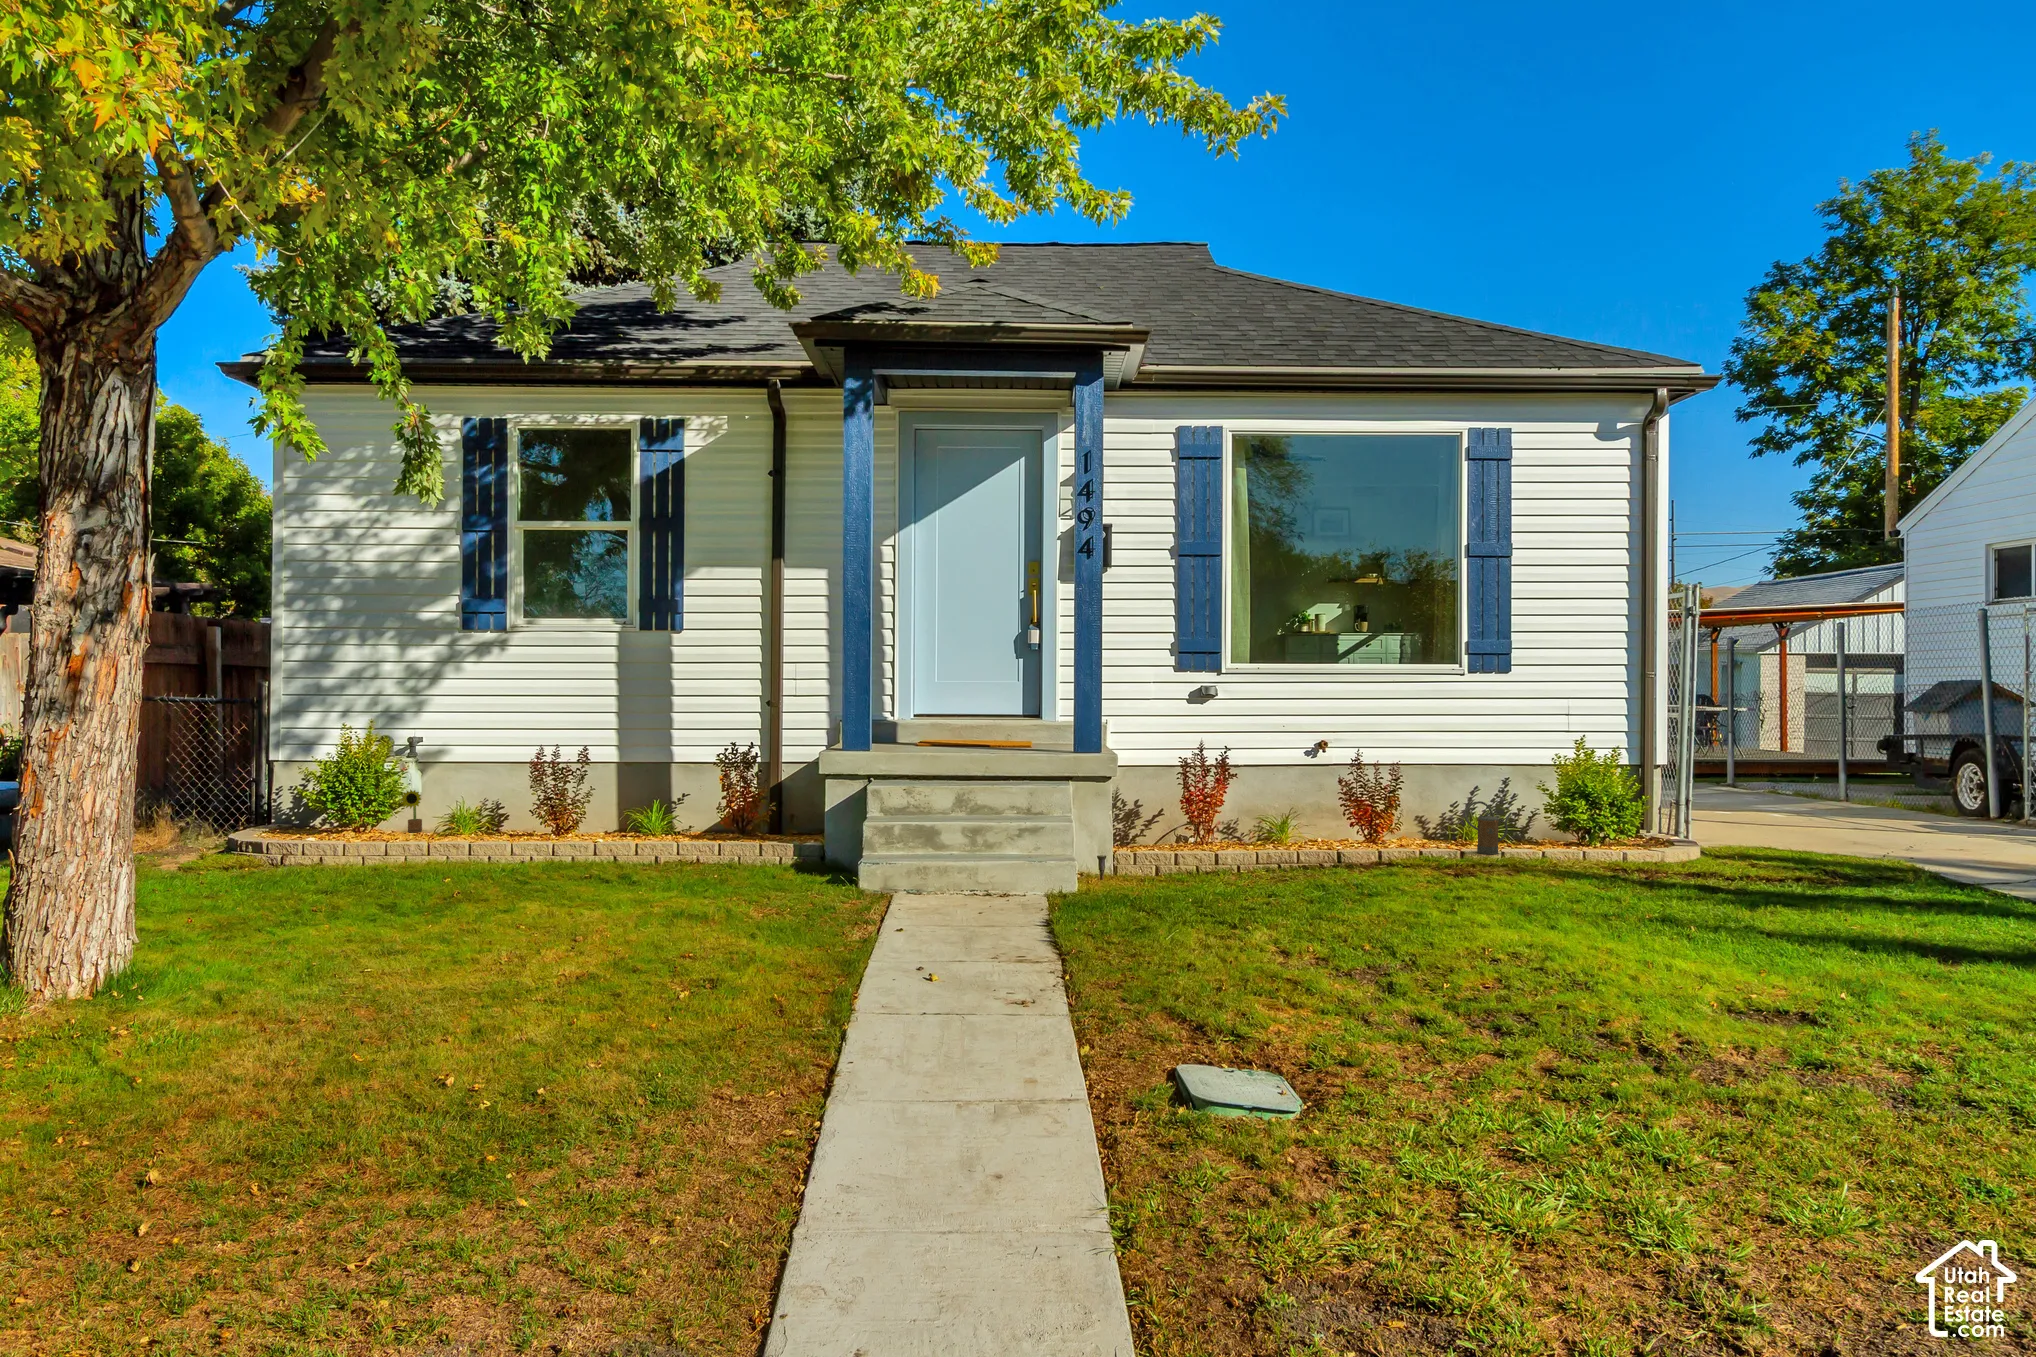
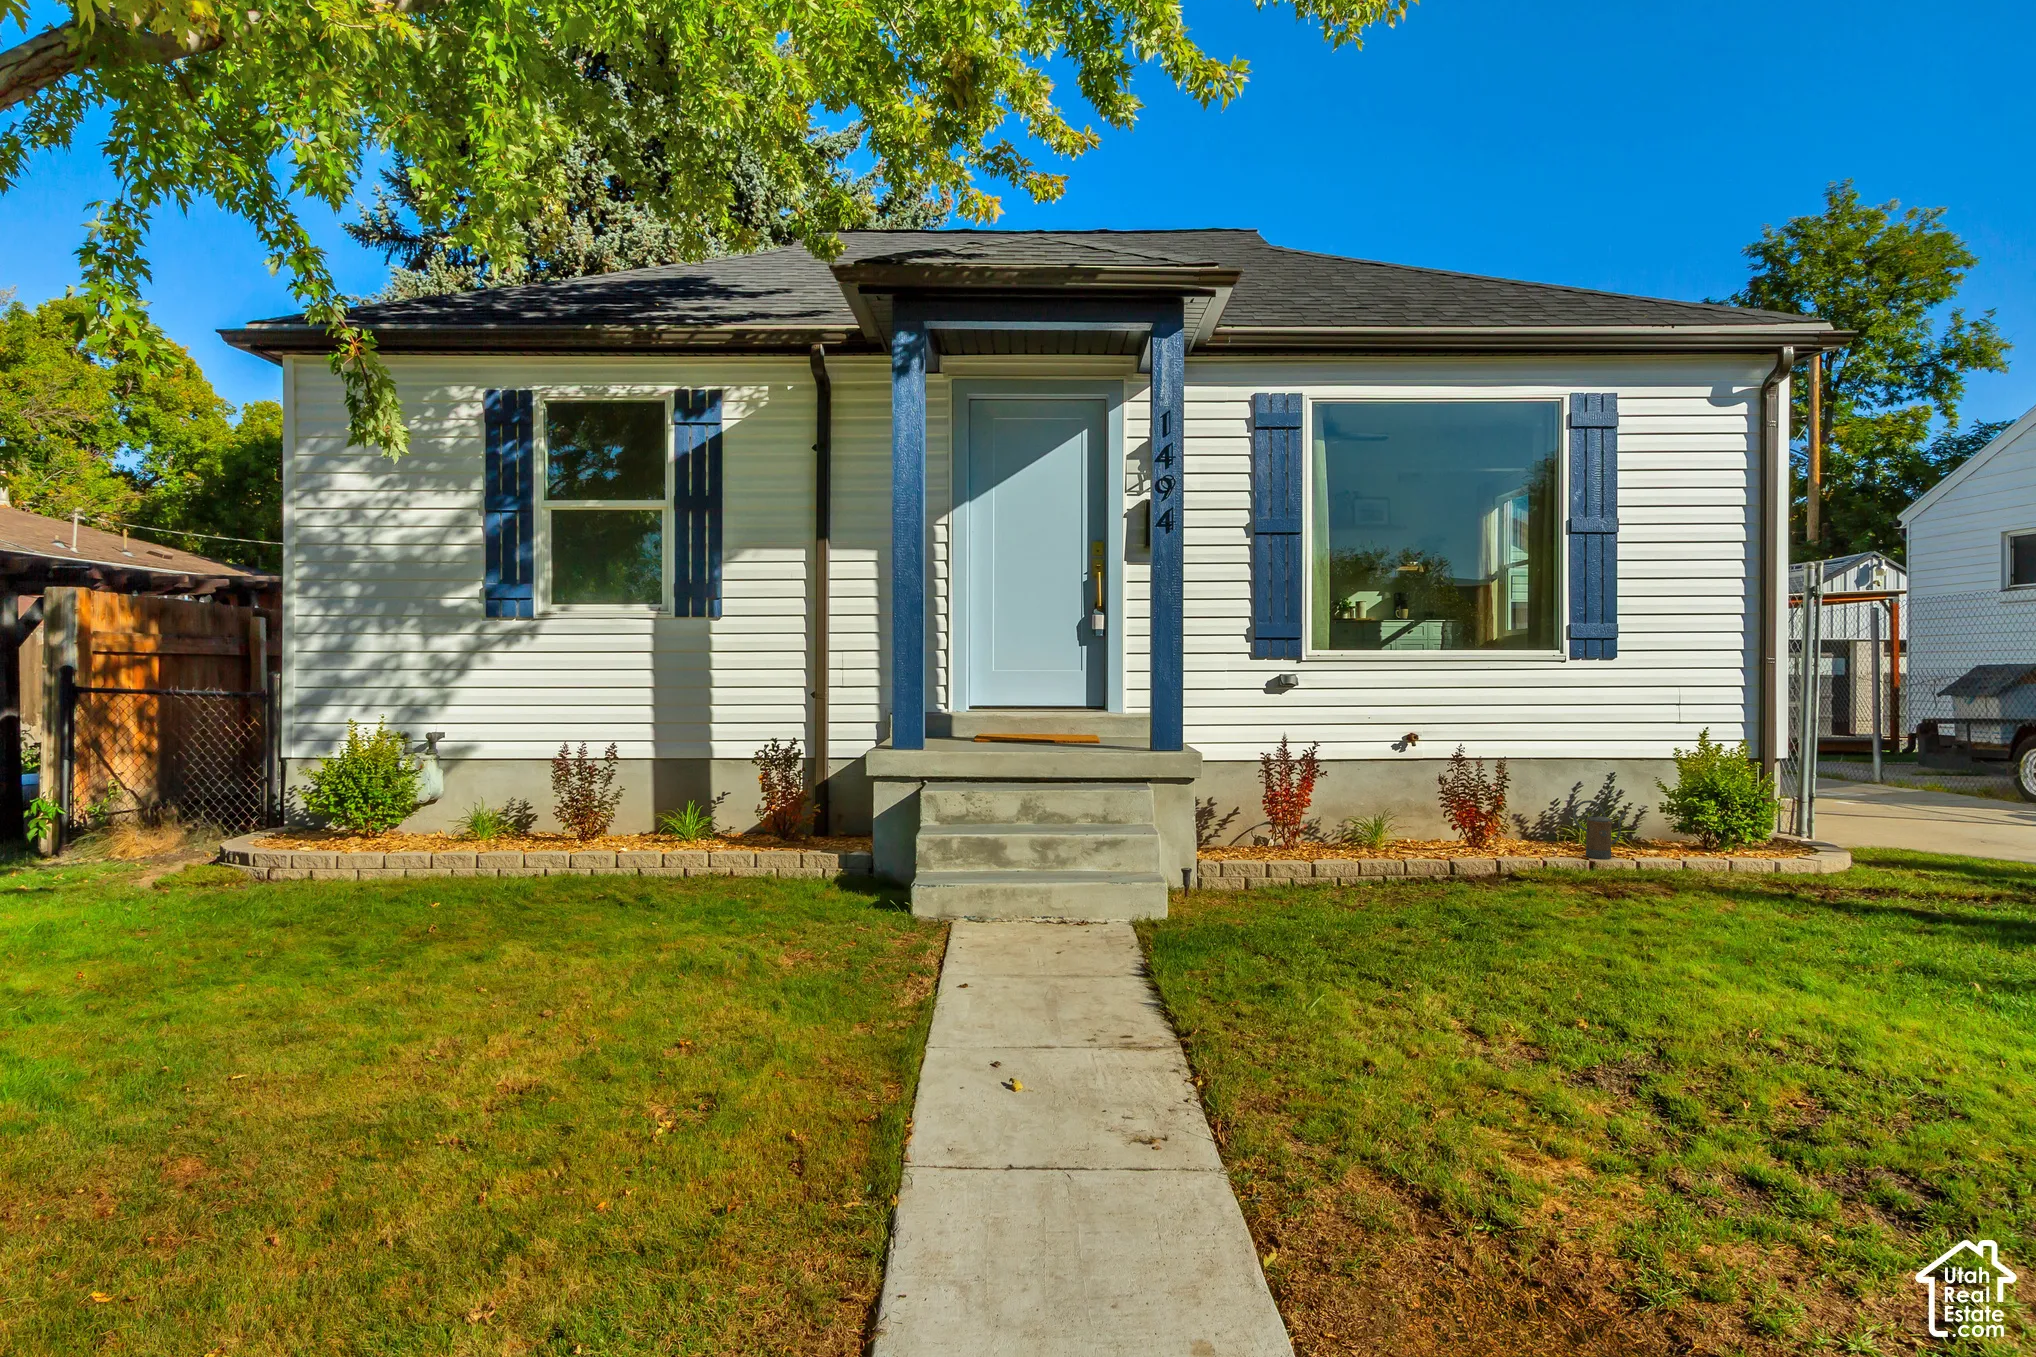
decorative plant: present [400,790,422,832] -> none [415,790,442,836]

